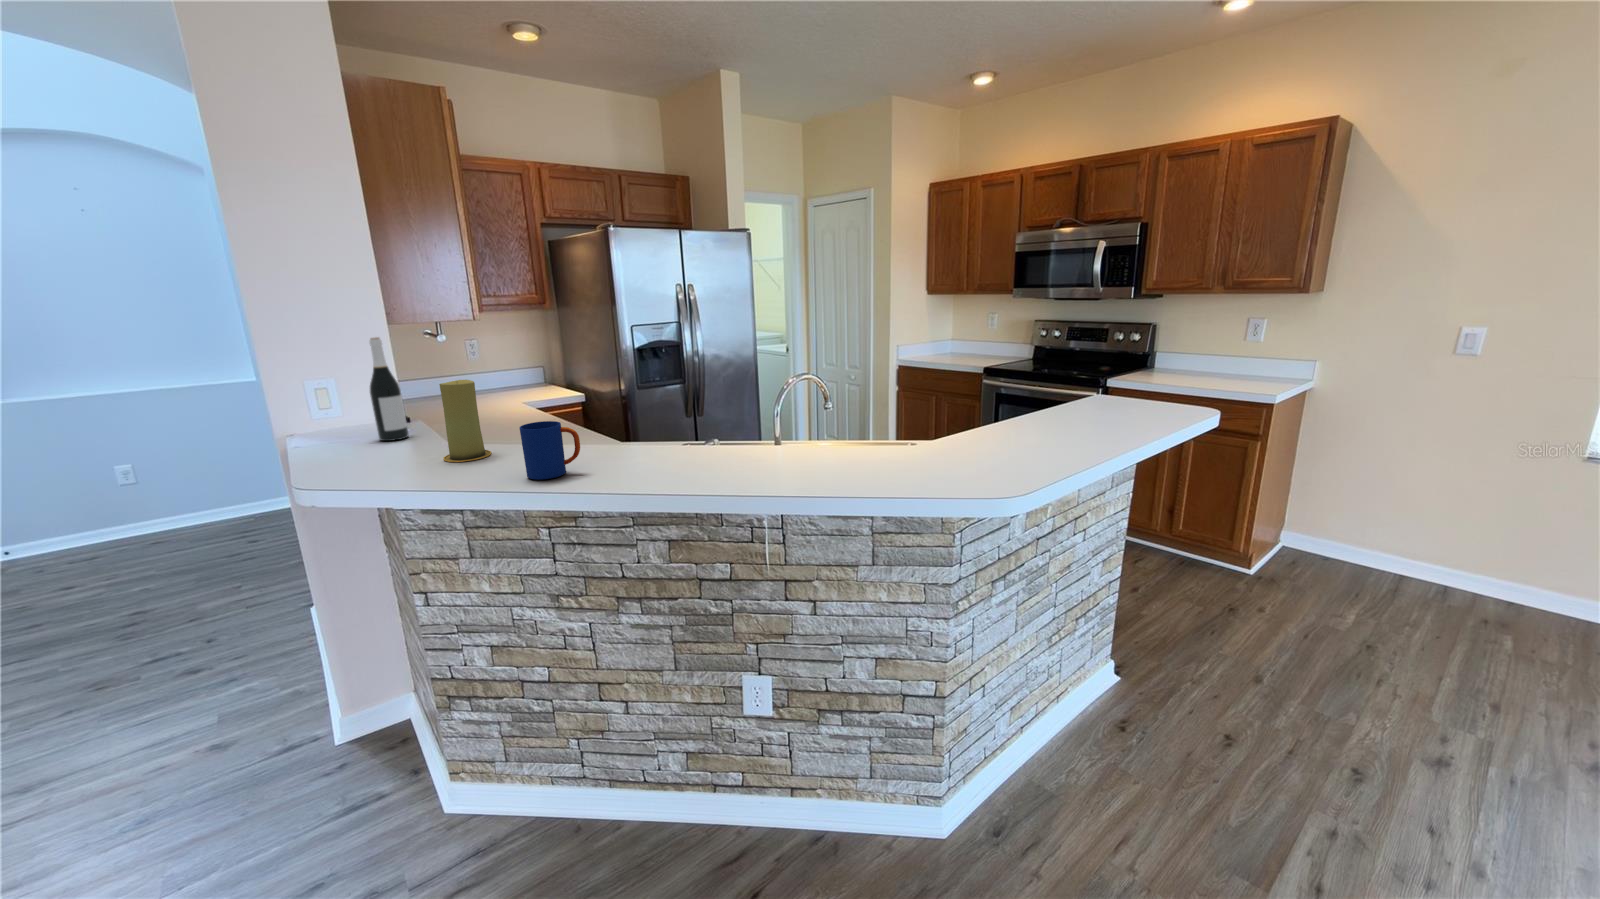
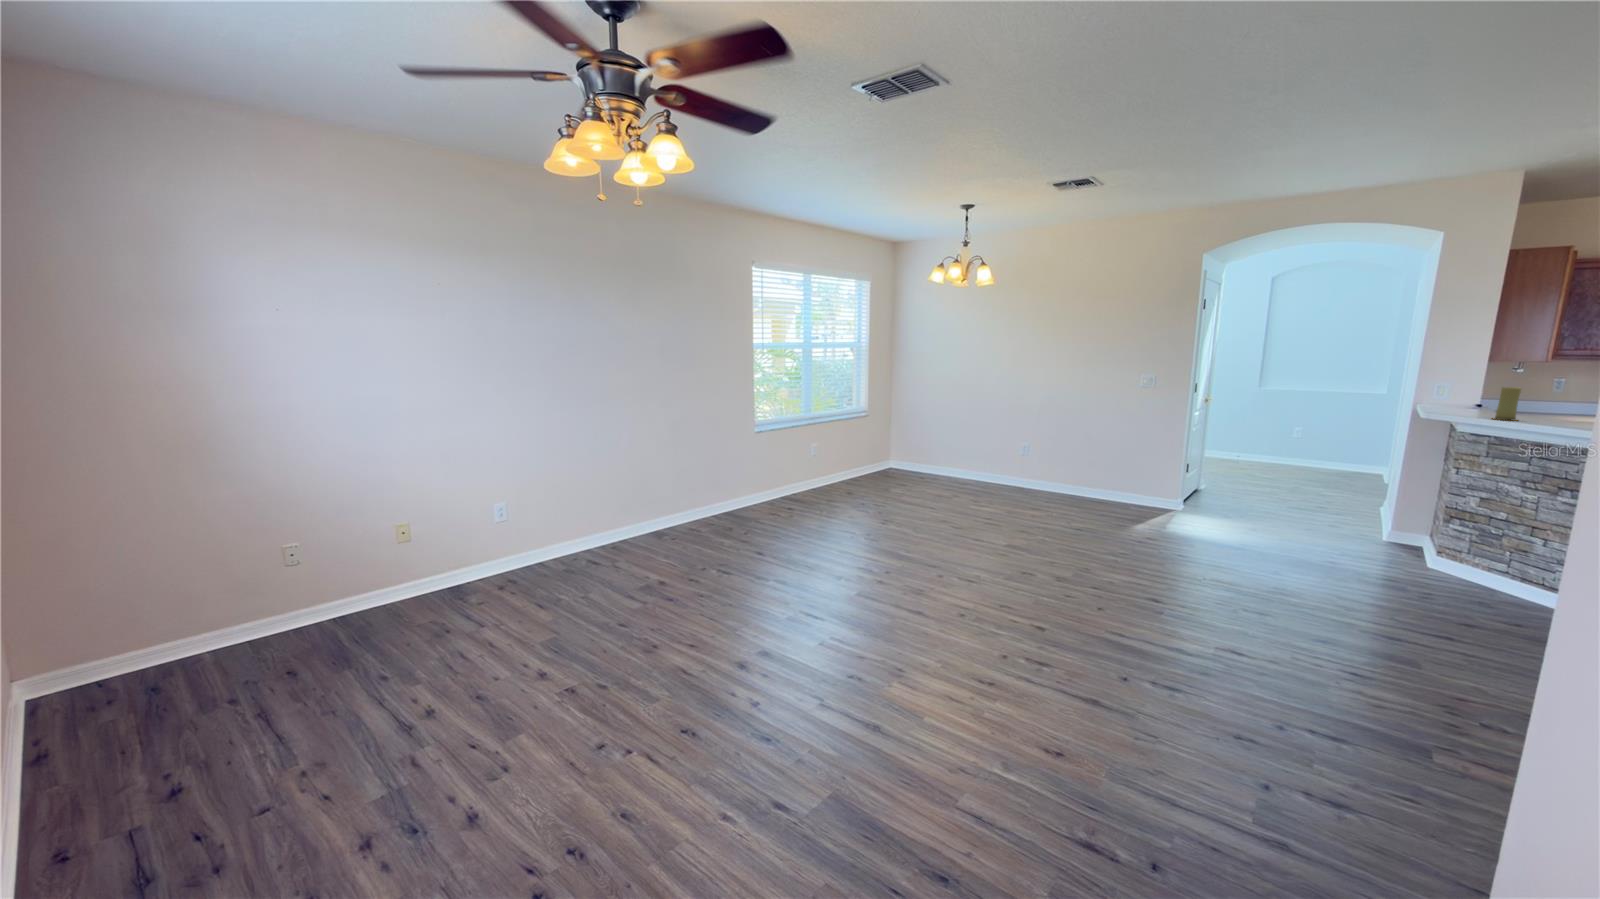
wine bottle: present [369,337,409,441] -> none [1464,369,1485,413]
mug: present [520,421,580,480] -> none [1526,404,1562,427]

